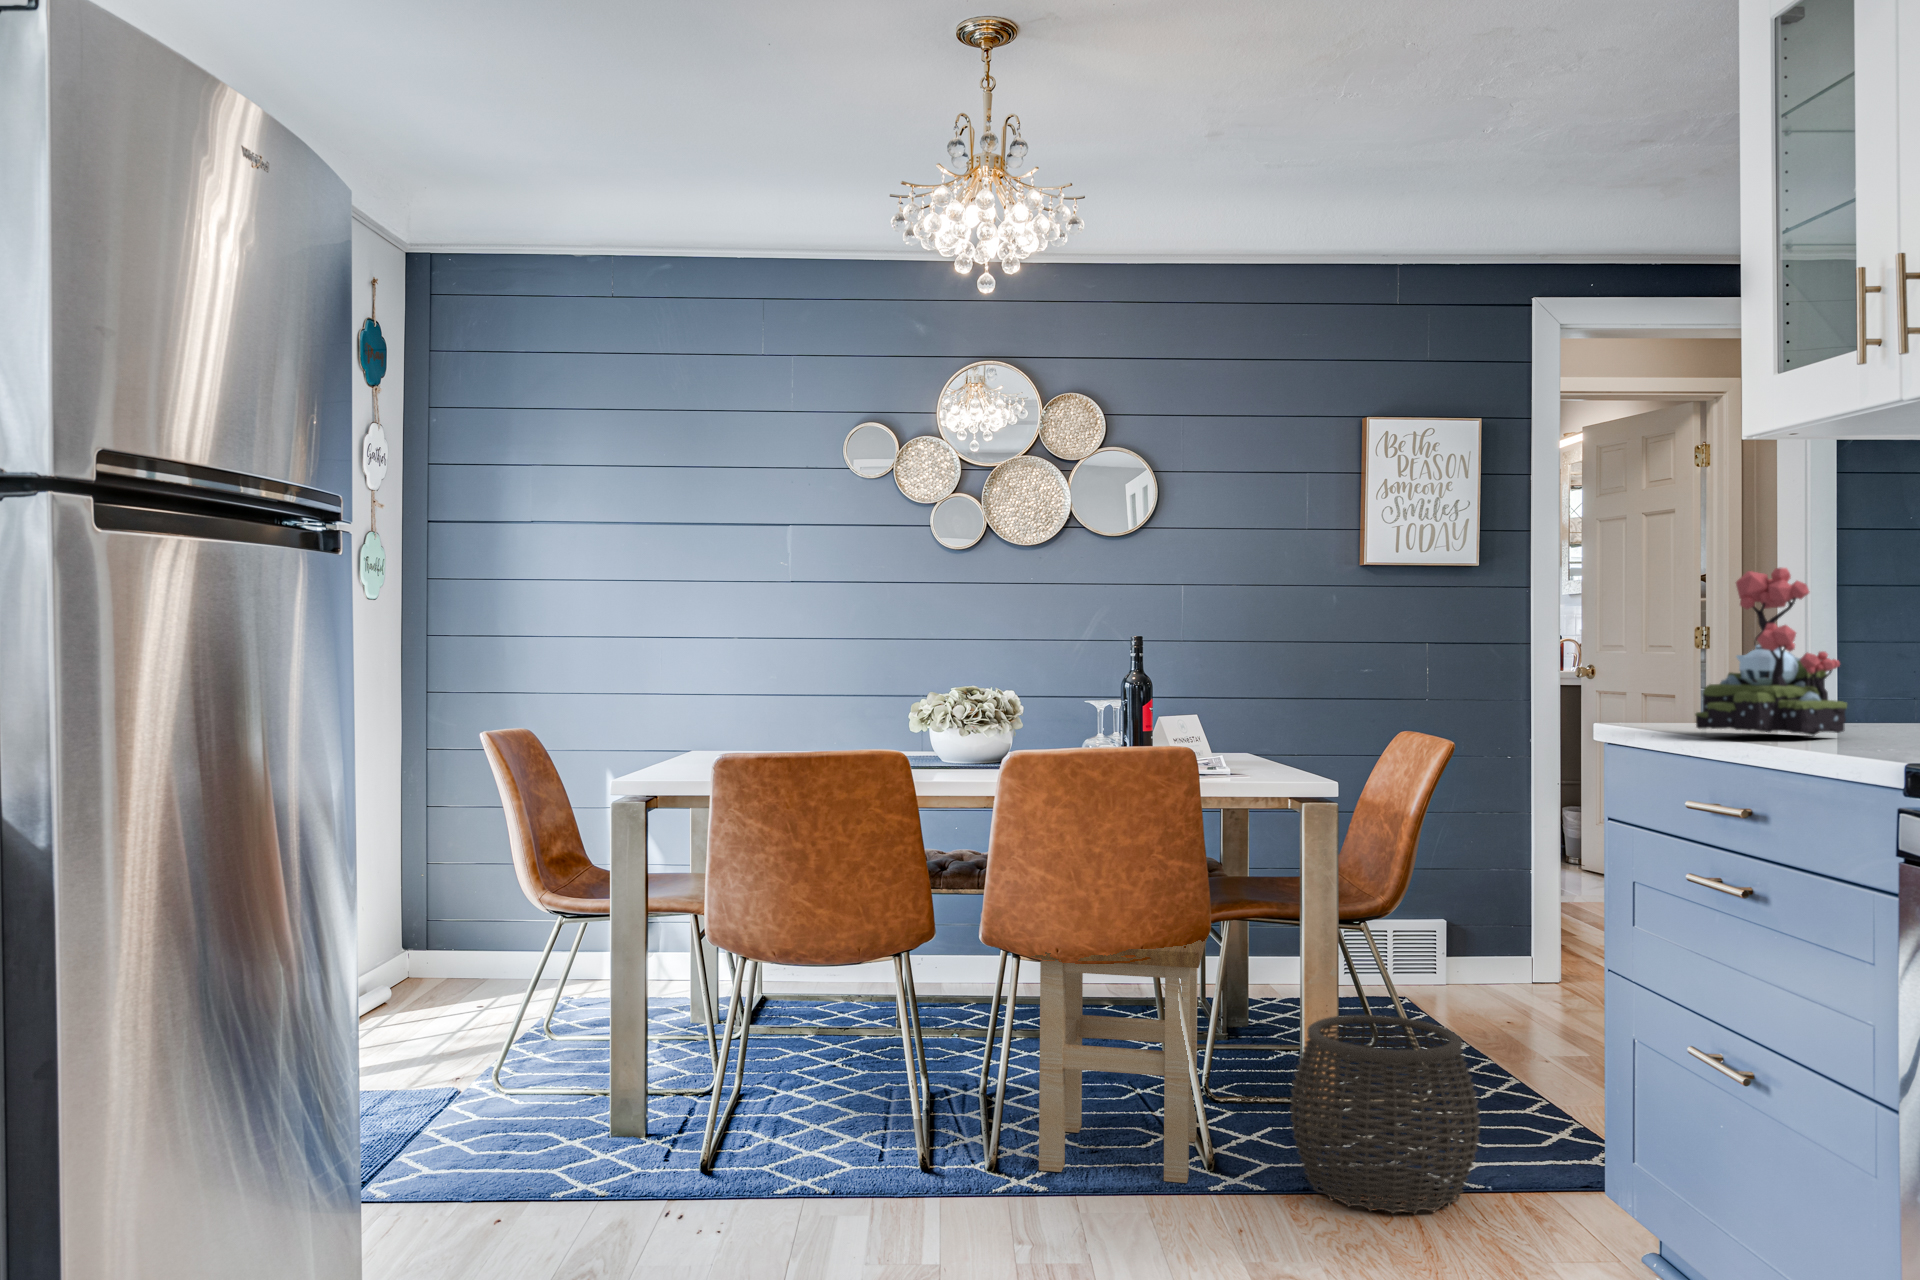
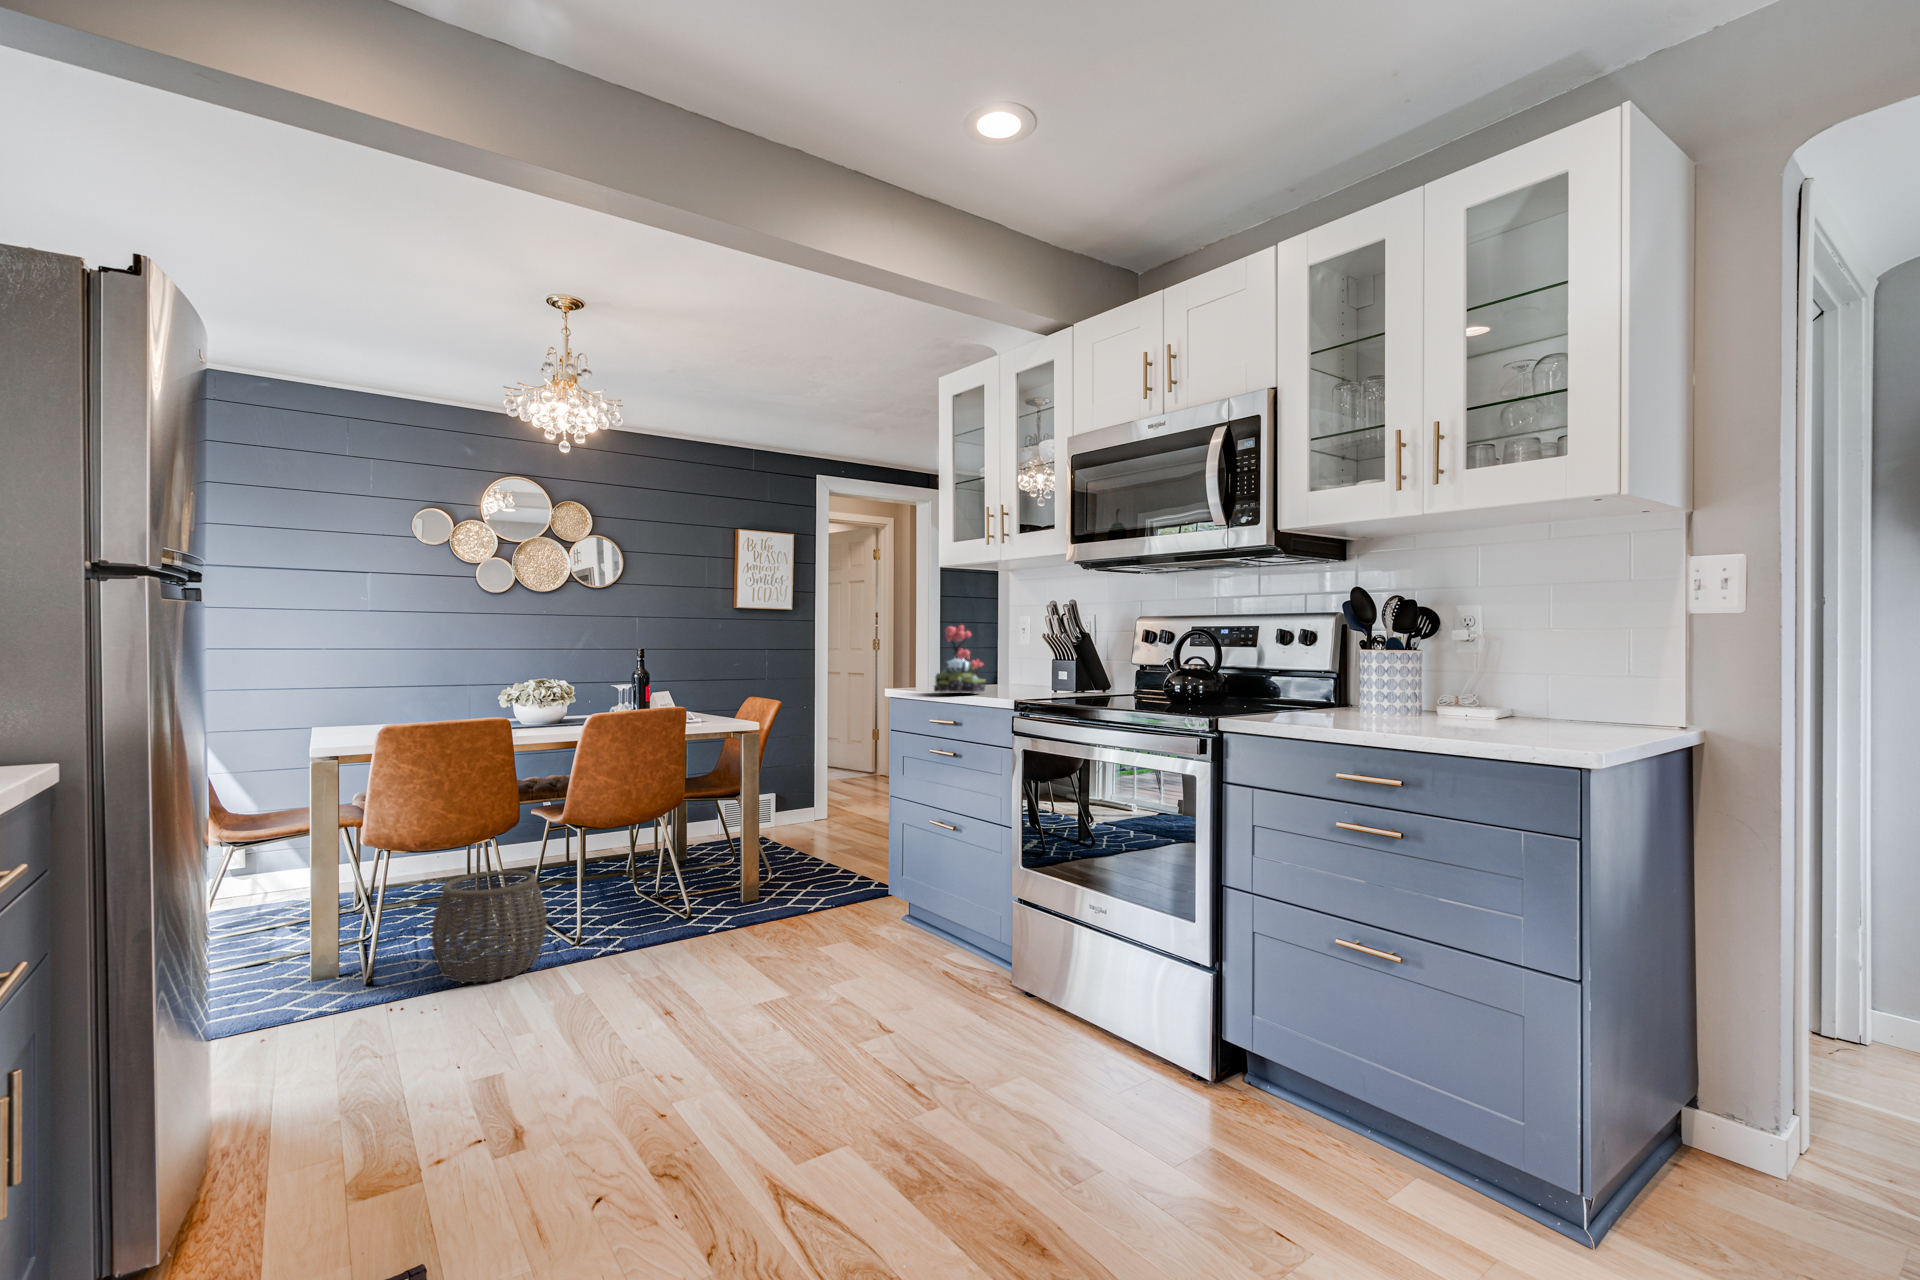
stool: present [1031,936,1208,1183] -> none [606,800,700,942]
woven basket: present [1290,1015,1480,1214] -> present [431,870,547,983]

